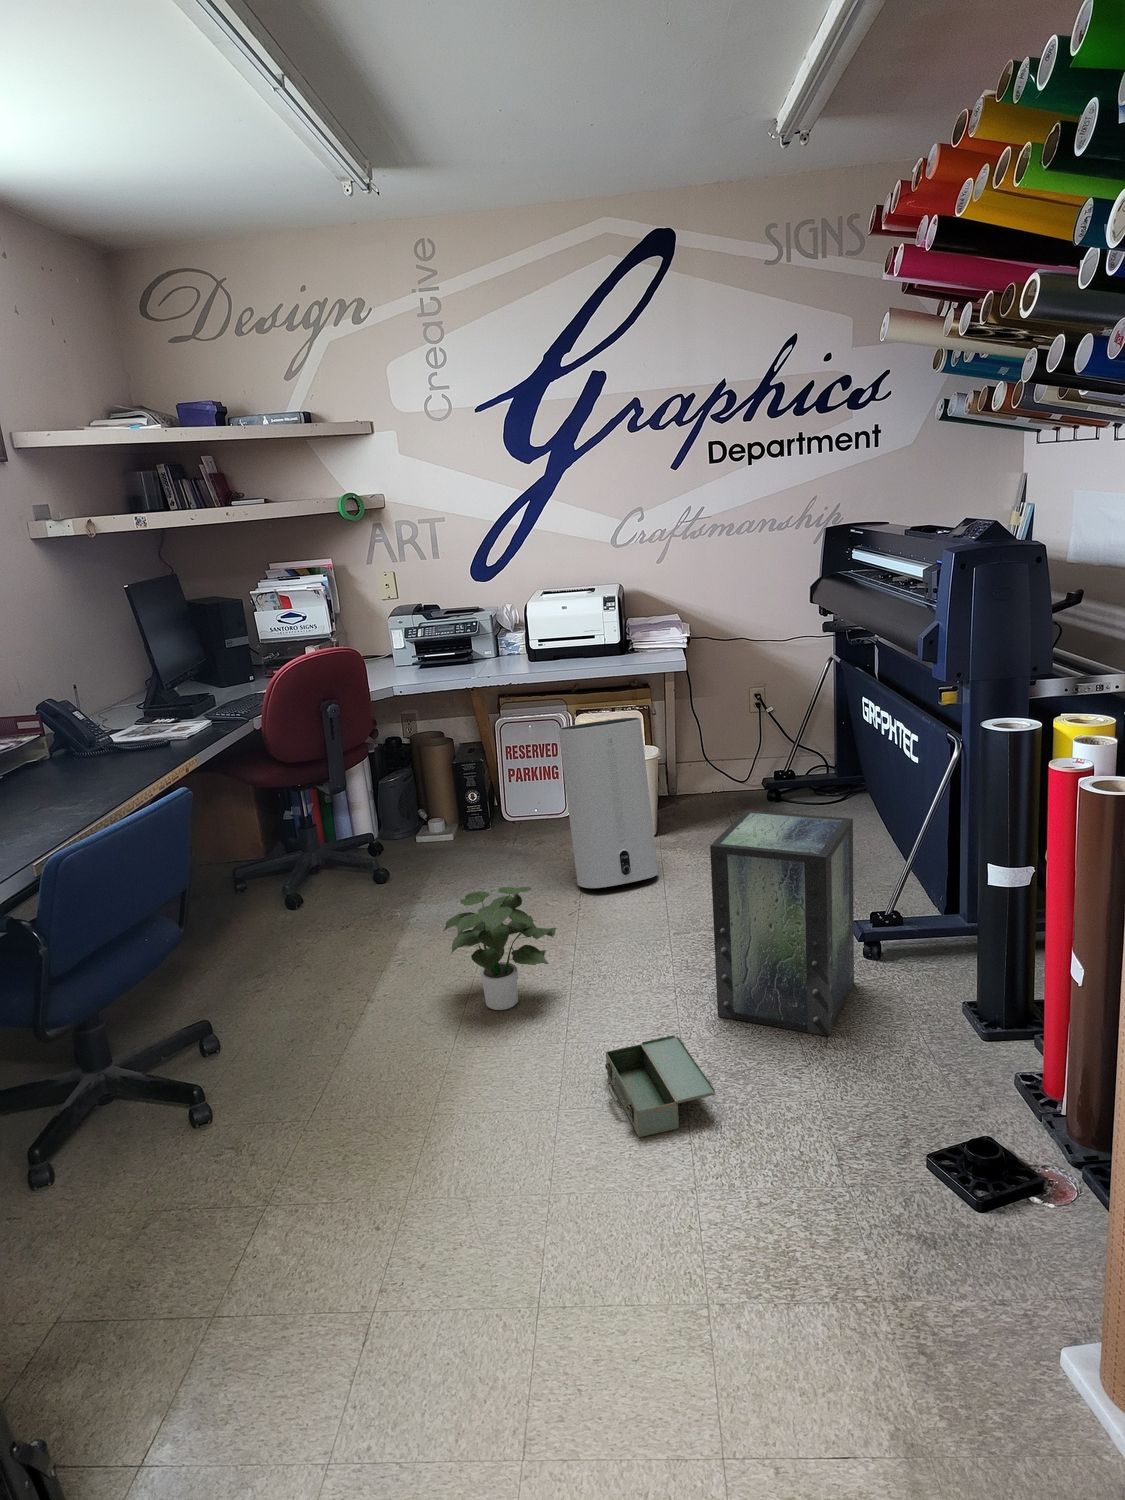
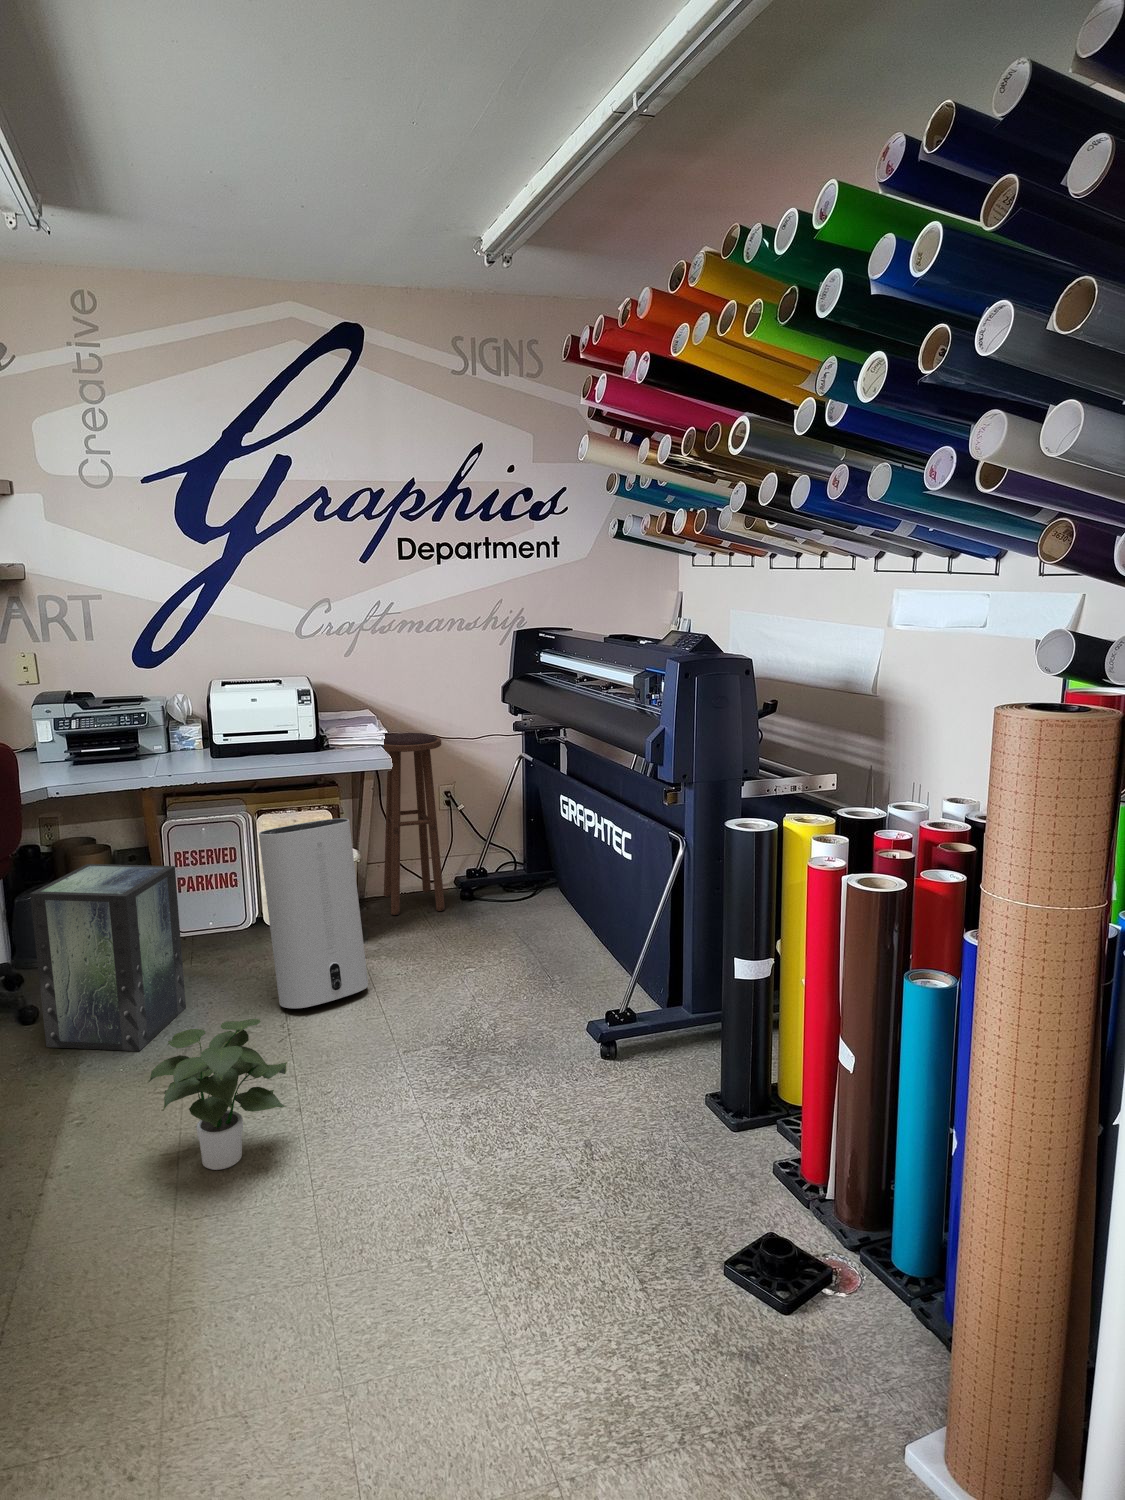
stool: none [681,637,750,813] -> present [384,733,445,915]
storage box: present [710,810,854,1036] -> present [30,864,186,1051]
toolbox: present [605,1035,716,1137] -> none [371,1171,506,1300]

